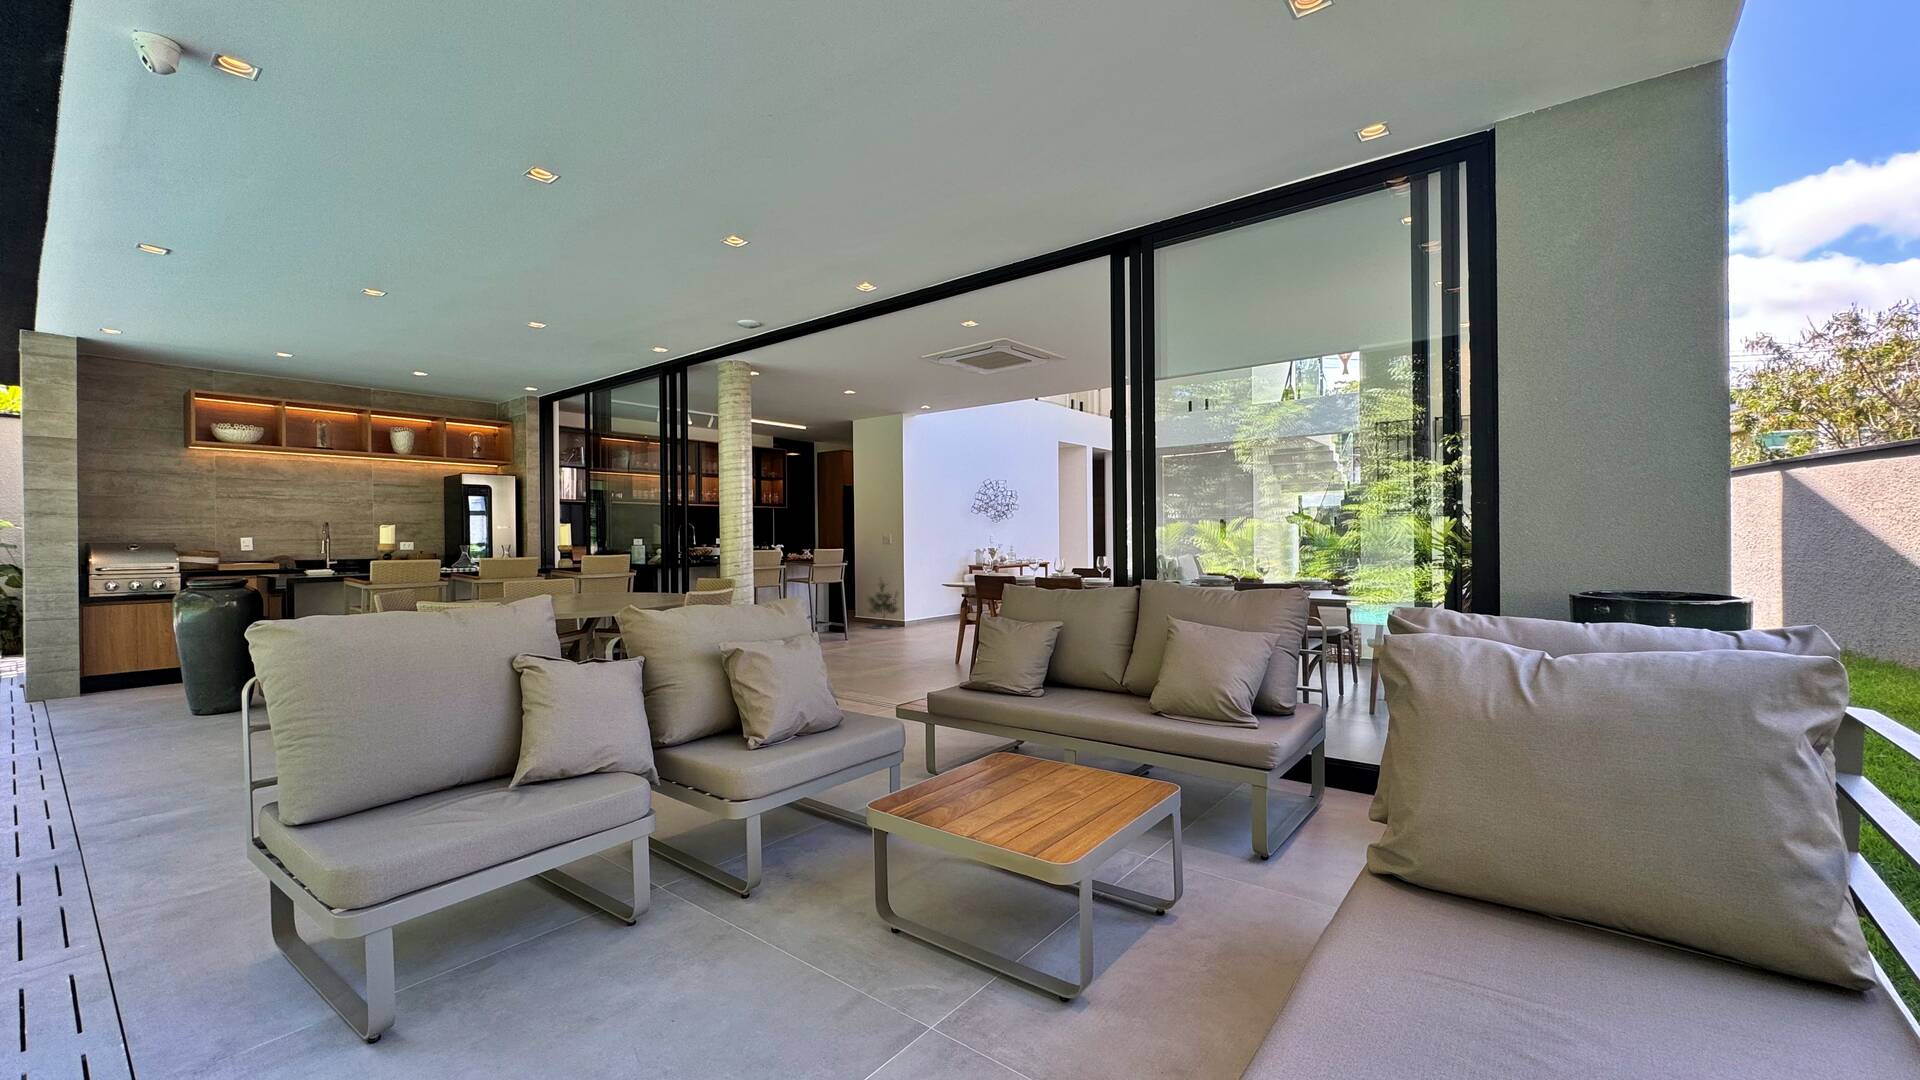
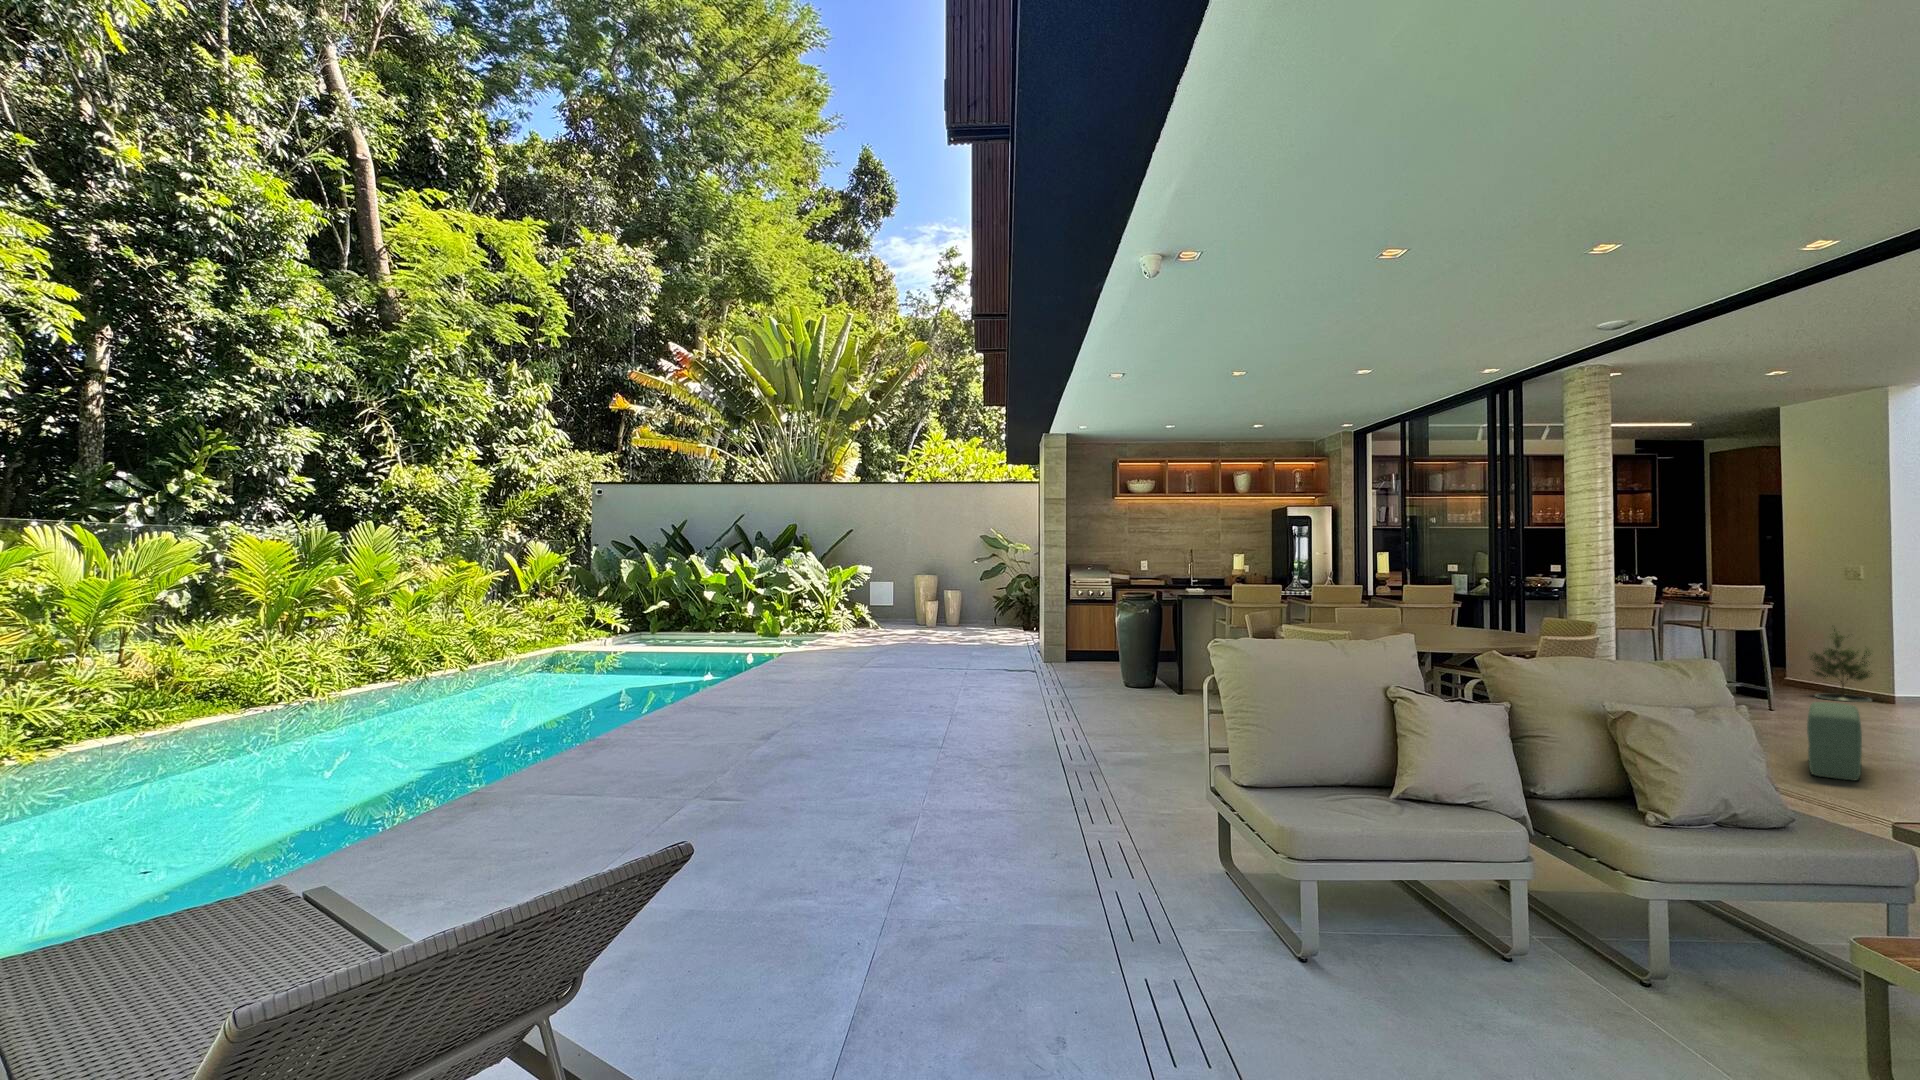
pouf: none [869,629,897,685] -> present [1807,702,1862,780]

